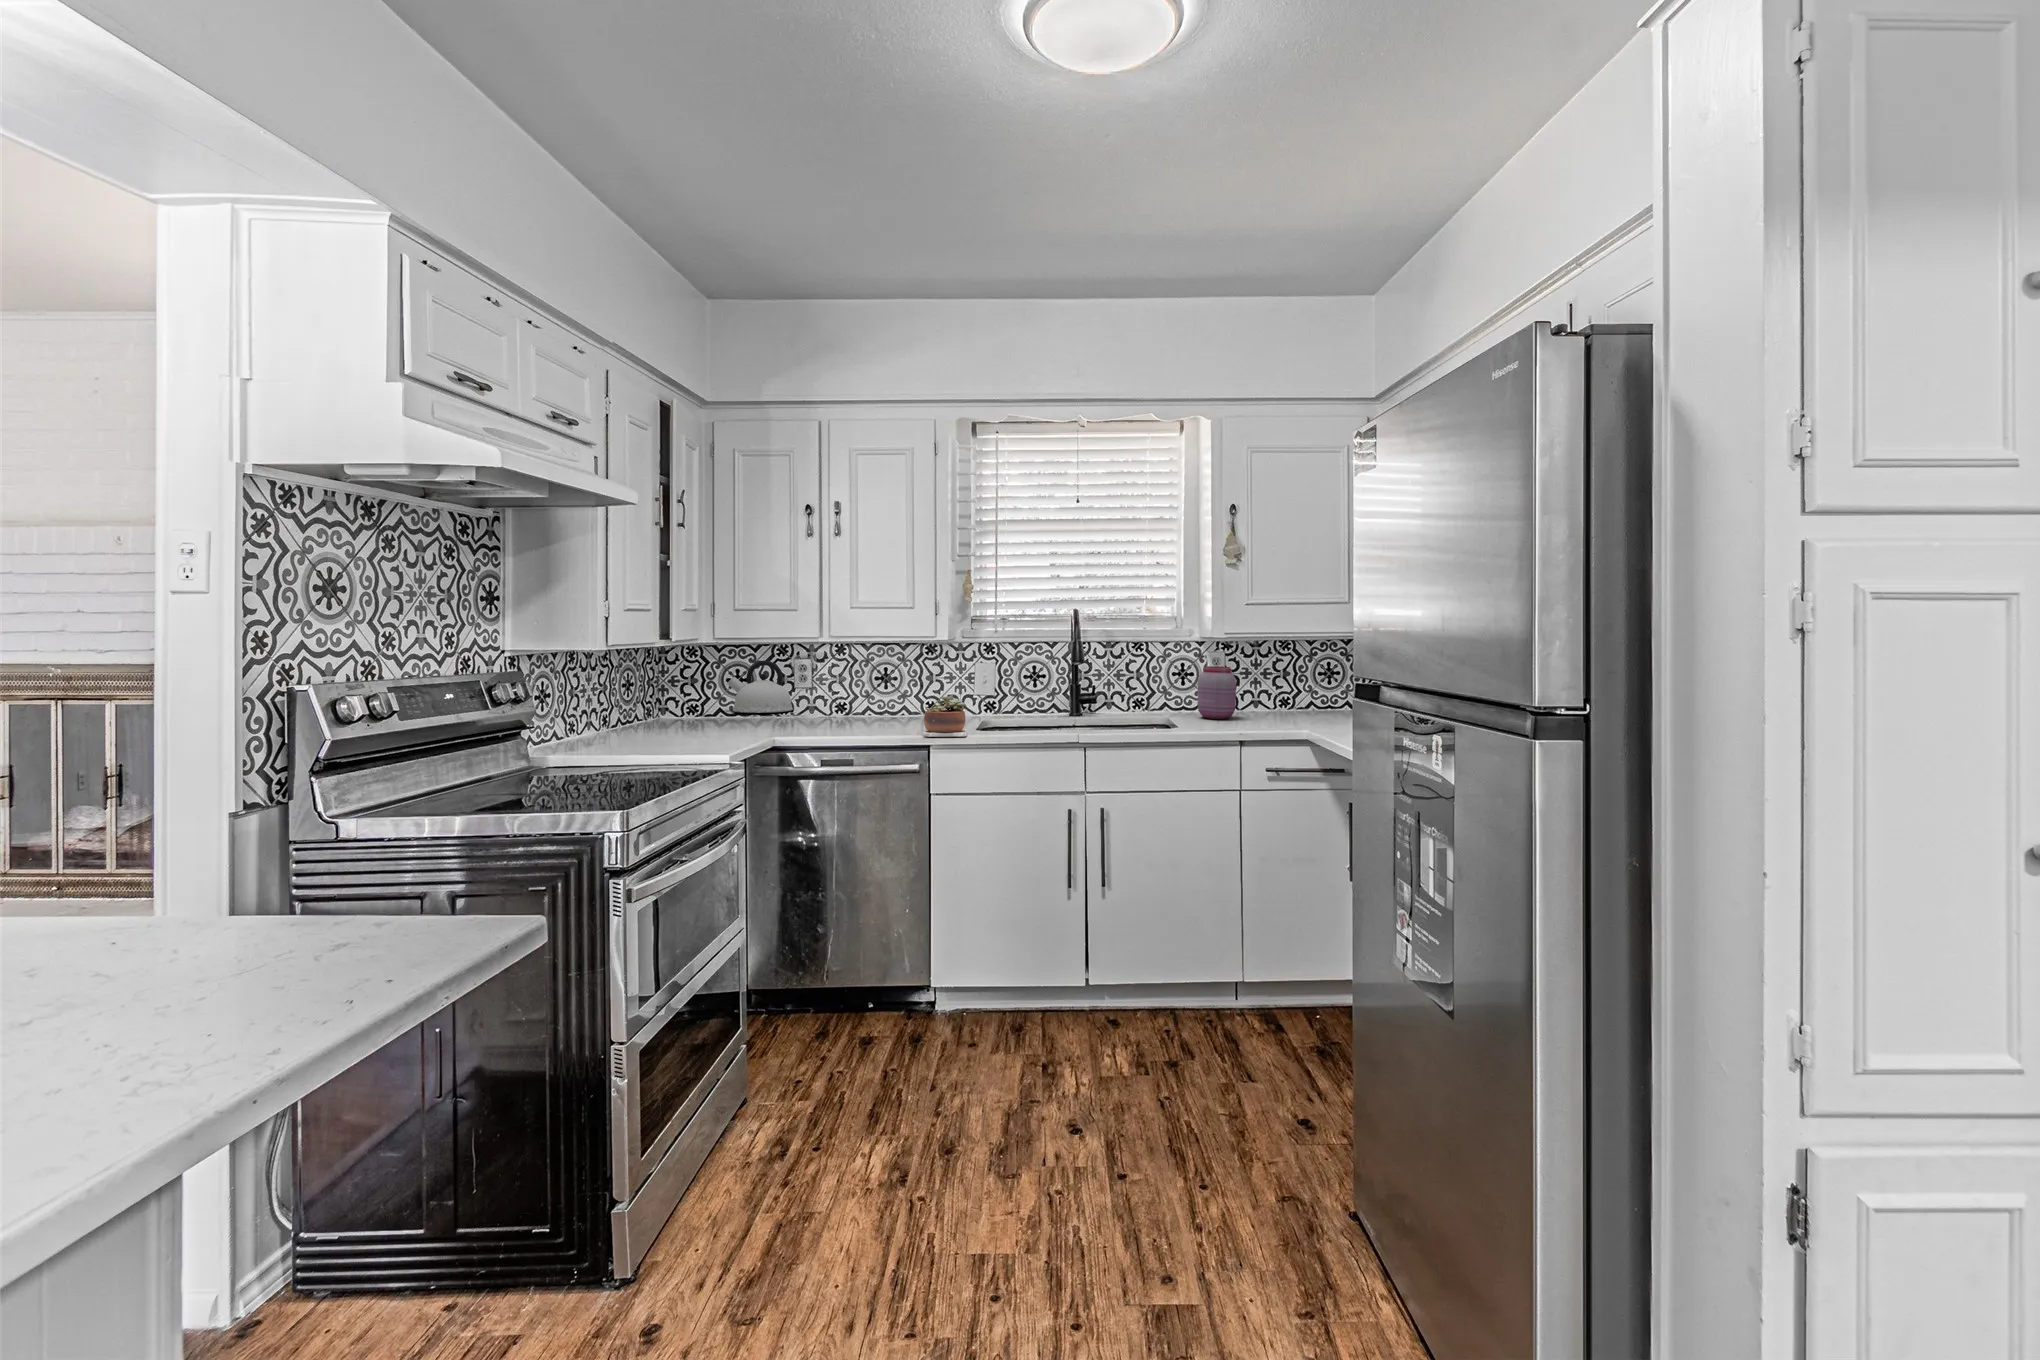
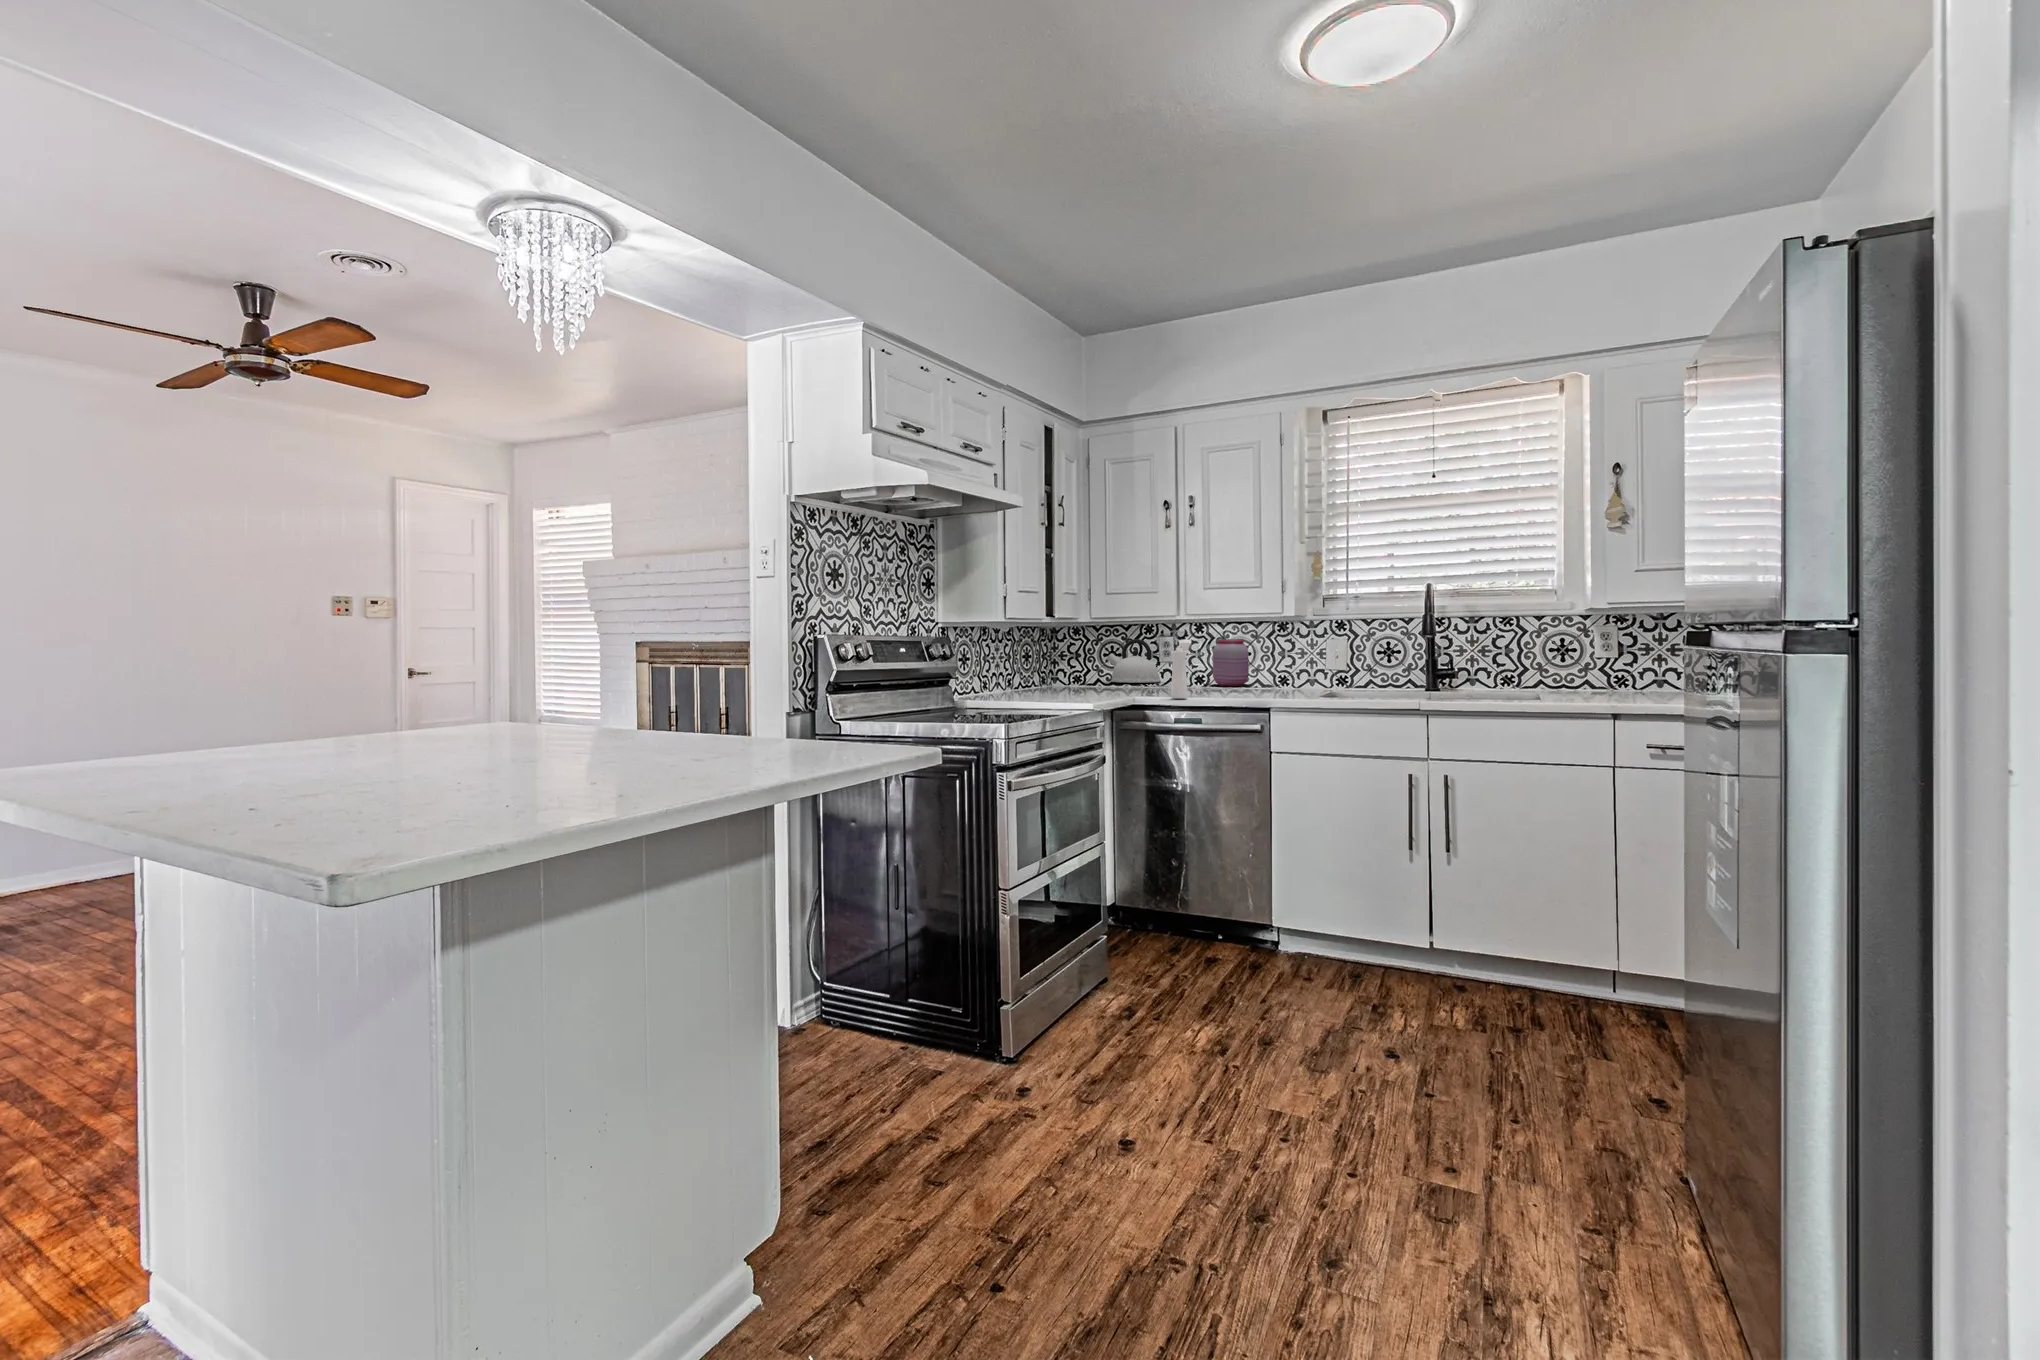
jar: present [1198,666,1236,719] -> present [1213,639,1249,686]
pepper mill: none [819,669,841,740] -> present [1171,640,1191,698]
succulent plant: present [922,695,967,737] -> none [1263,663,1308,699]

